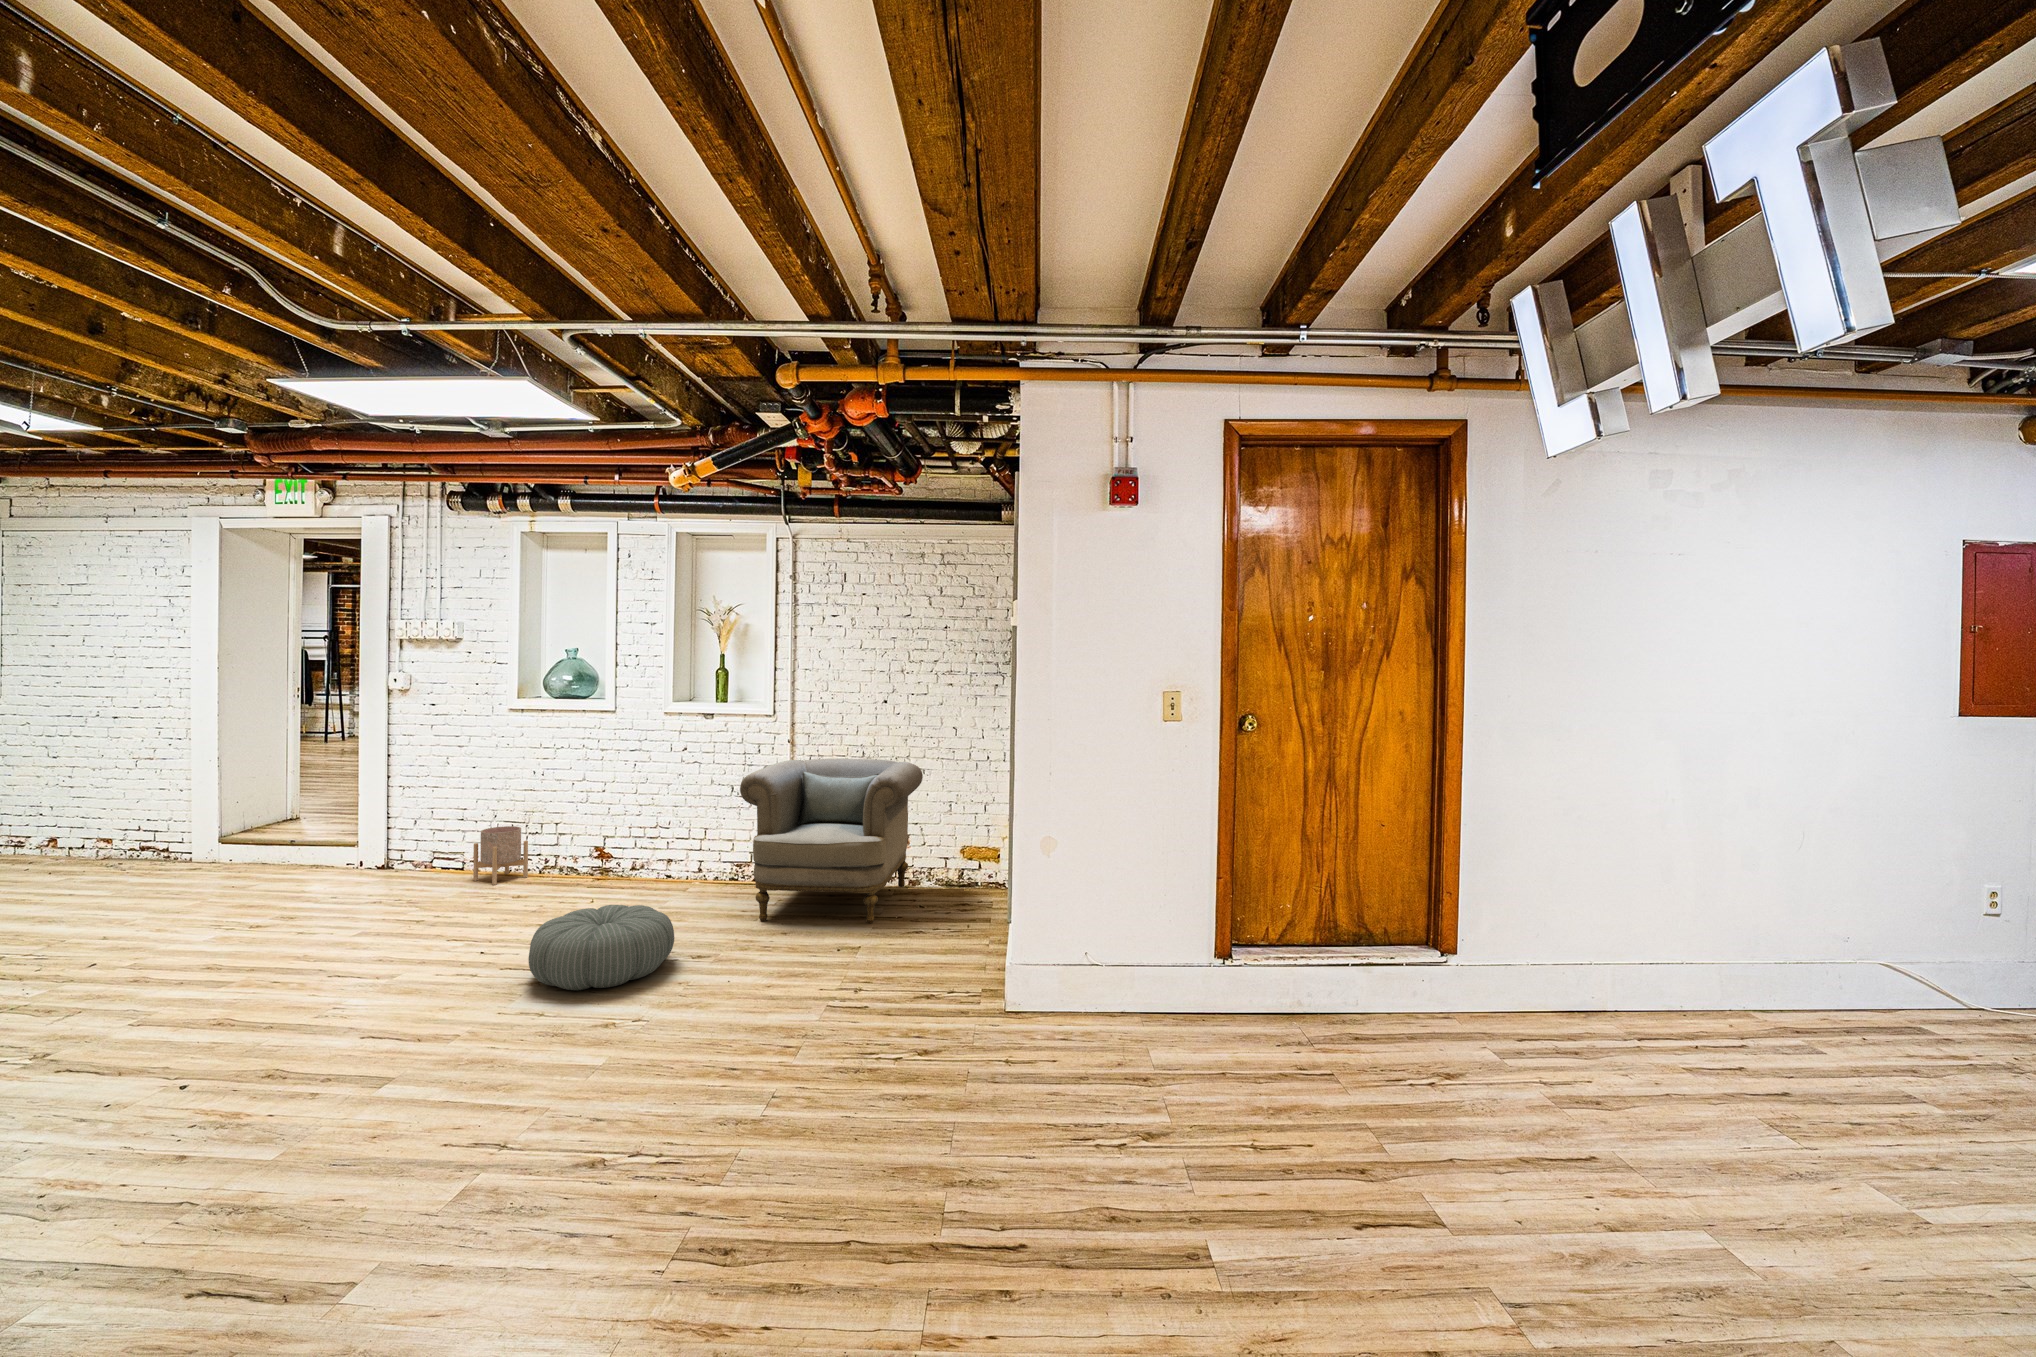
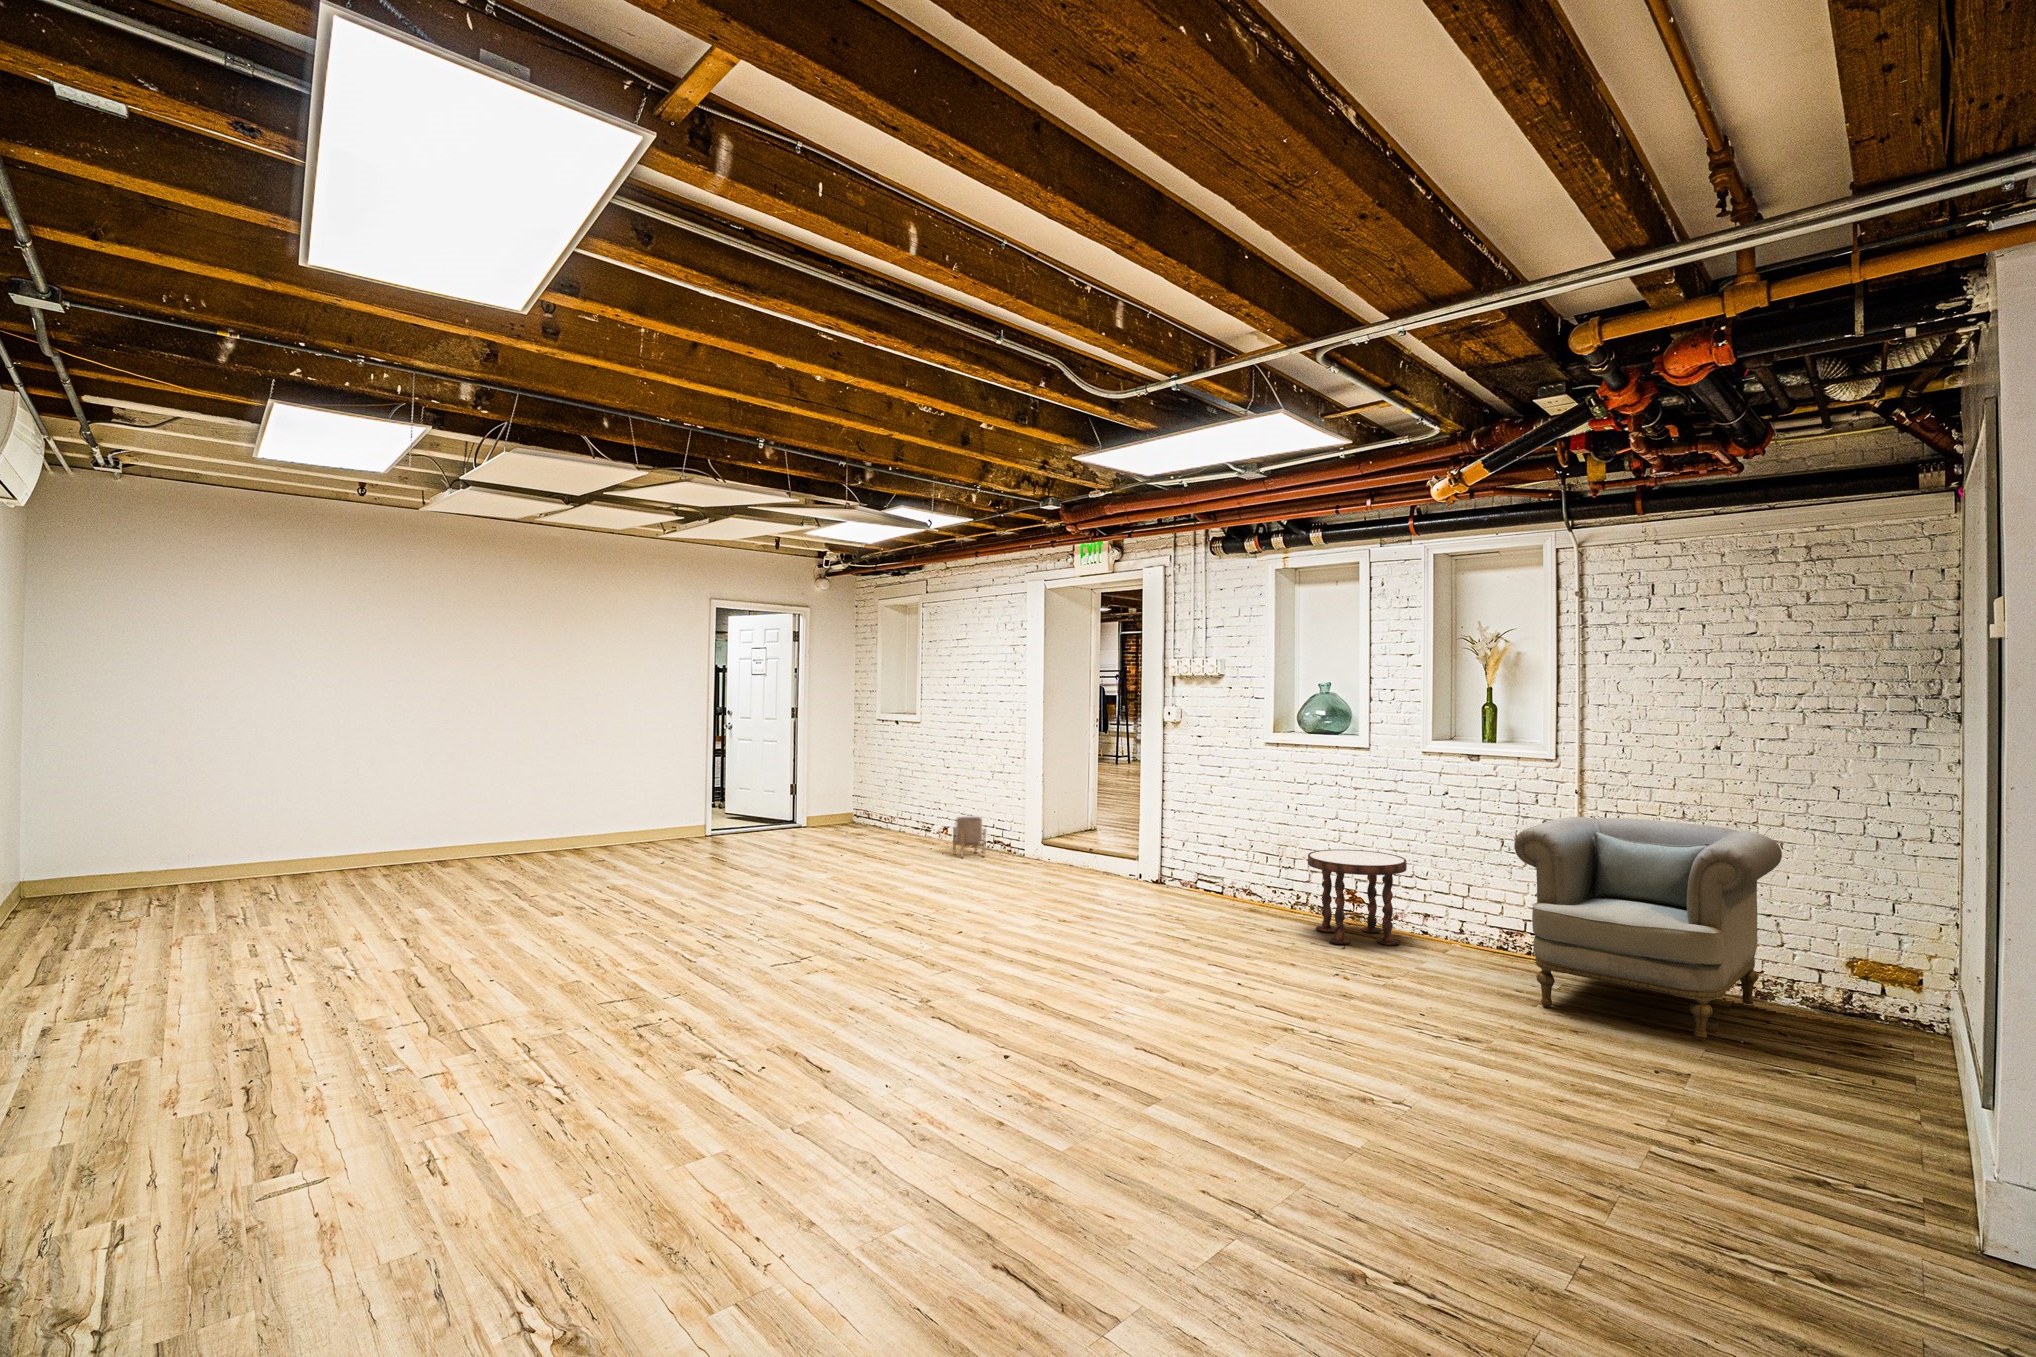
side table: none [554,806,652,898] -> present [1308,849,1407,945]
planter: present [473,826,528,885] -> present [953,817,986,858]
pouf: present [529,905,674,990] -> none [1301,952,1445,1039]

